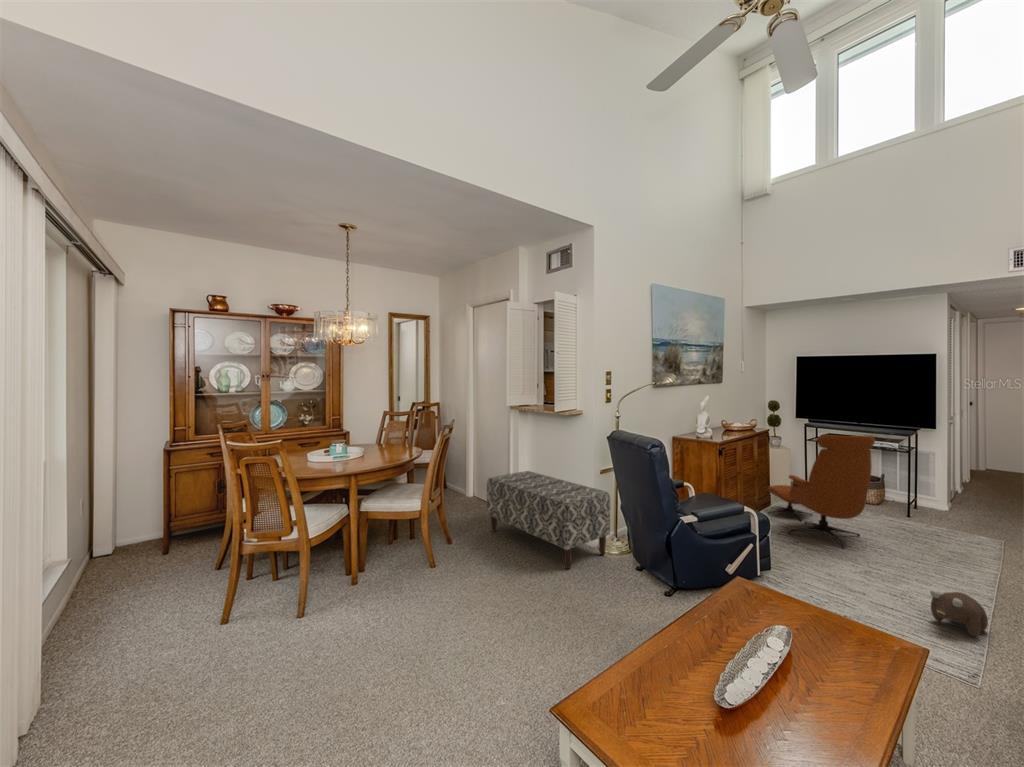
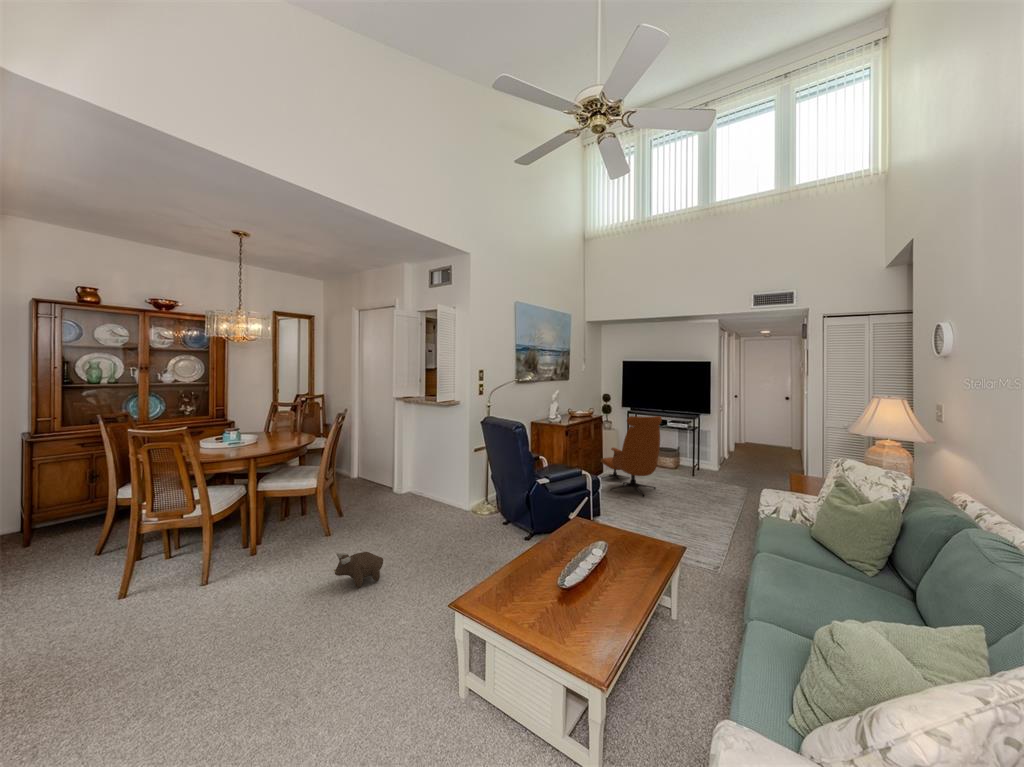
bench: present [487,471,610,569] -> none [376,454,480,526]
plush toy: present [930,591,988,637] -> present [333,552,383,588]

